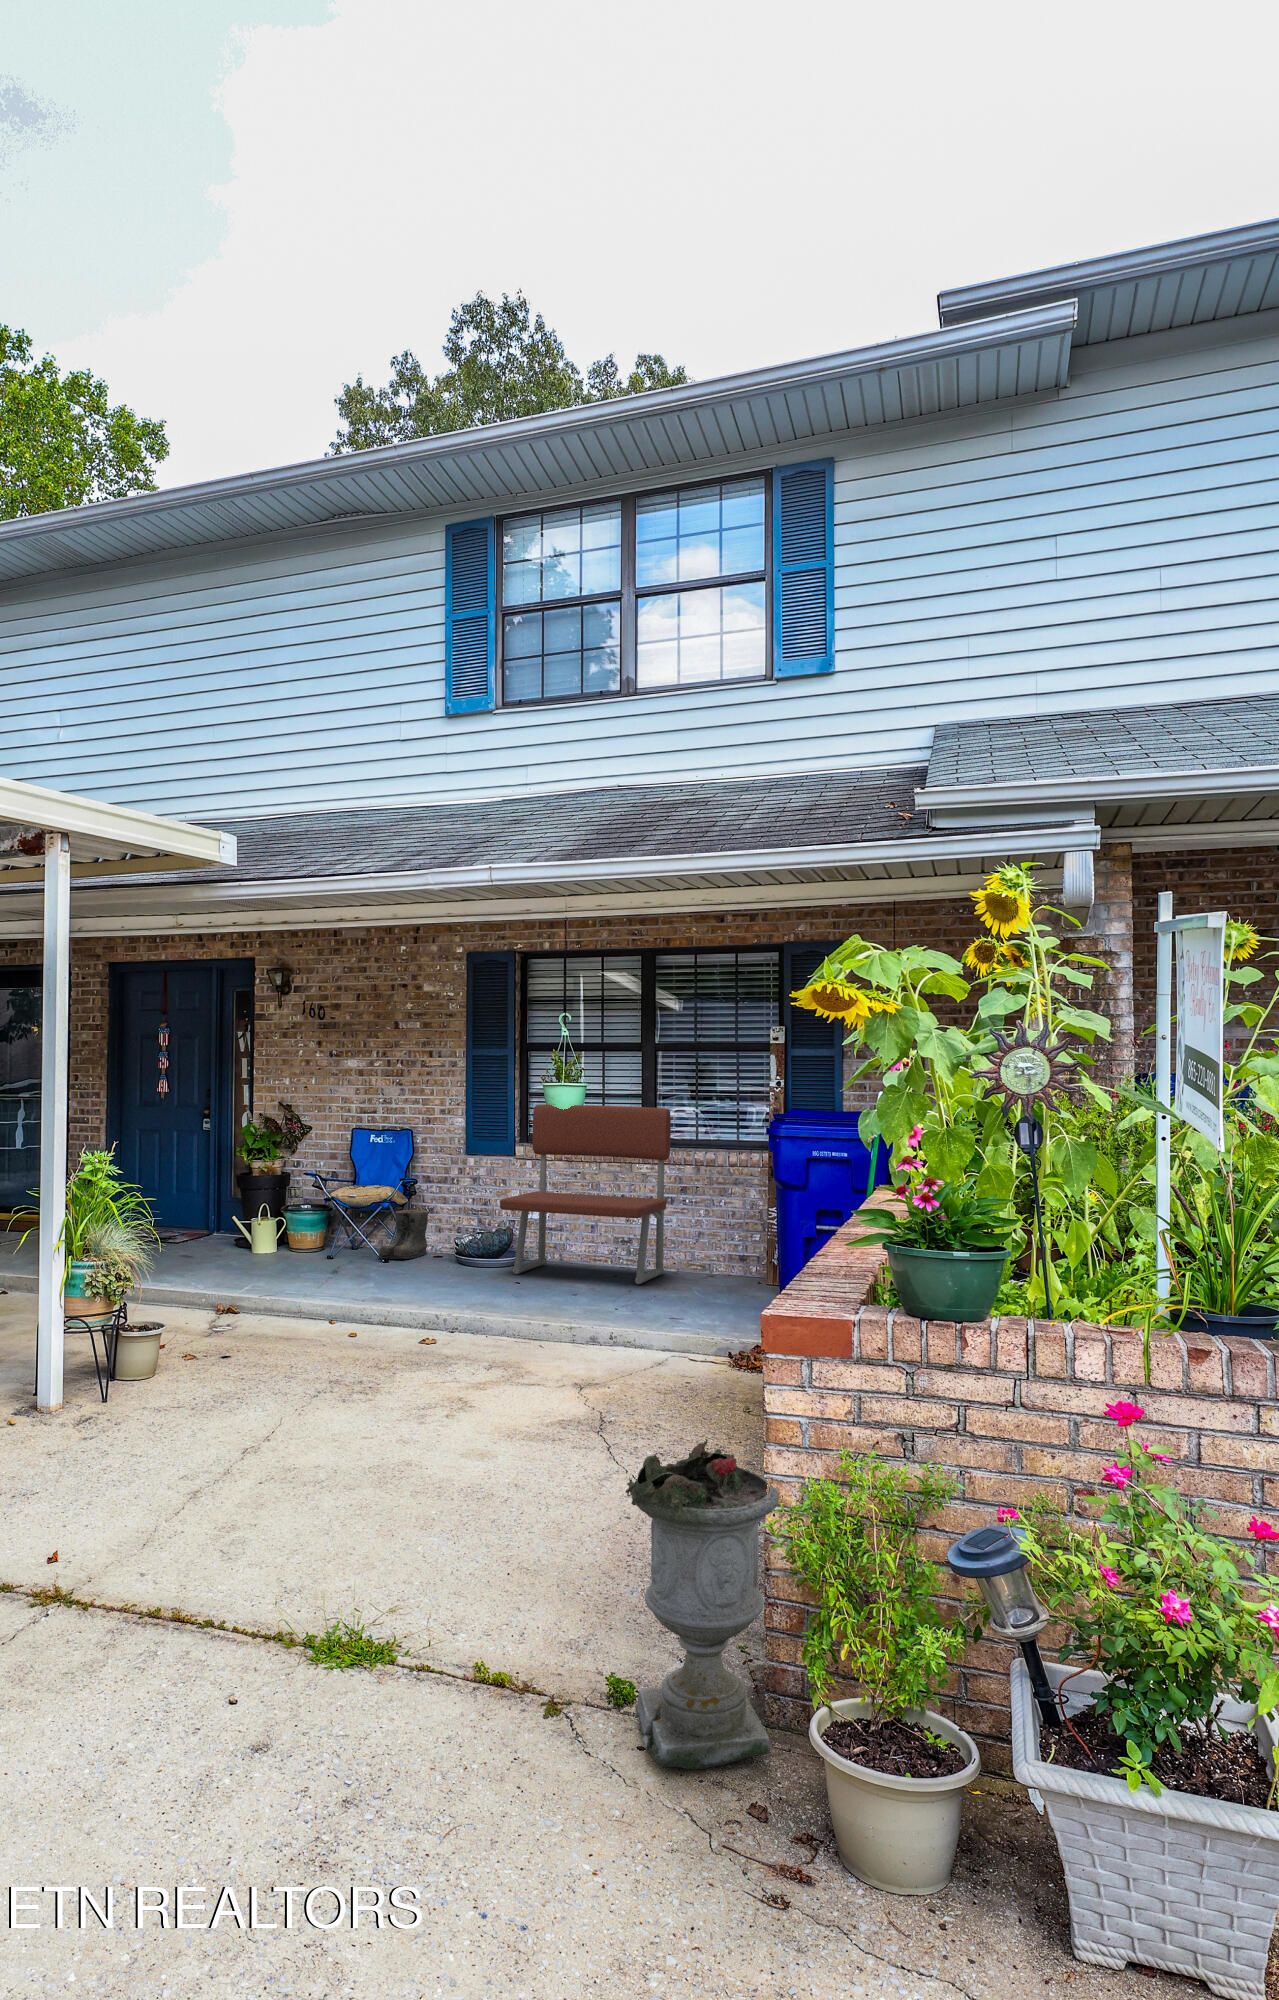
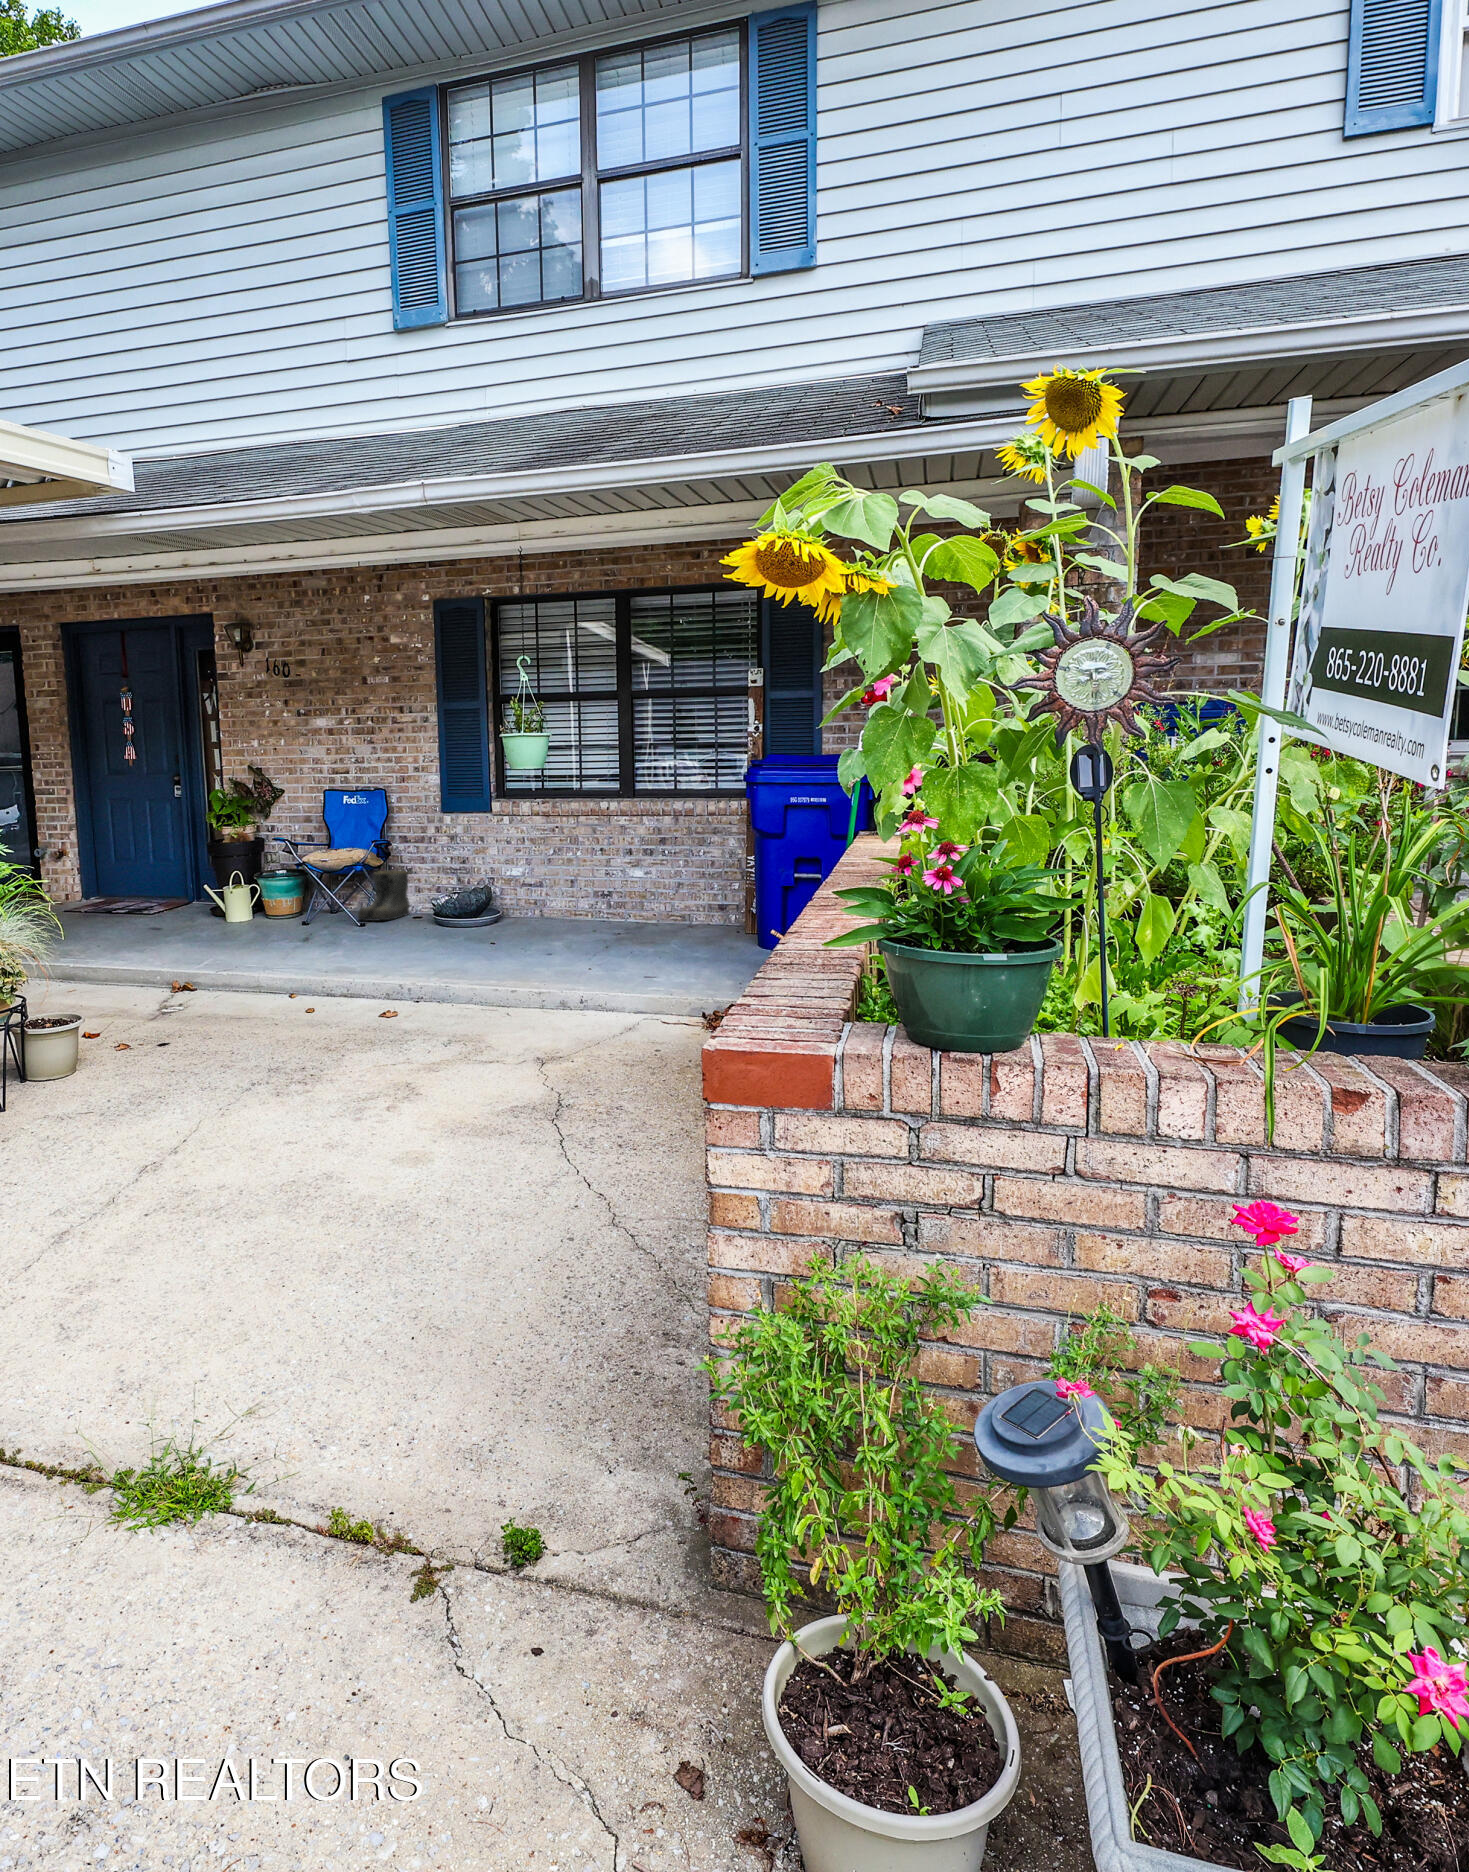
bench: present [500,1104,671,1284] -> none [476,759,652,938]
planter: present [625,1439,779,1769] -> none [498,1219,725,1694]

